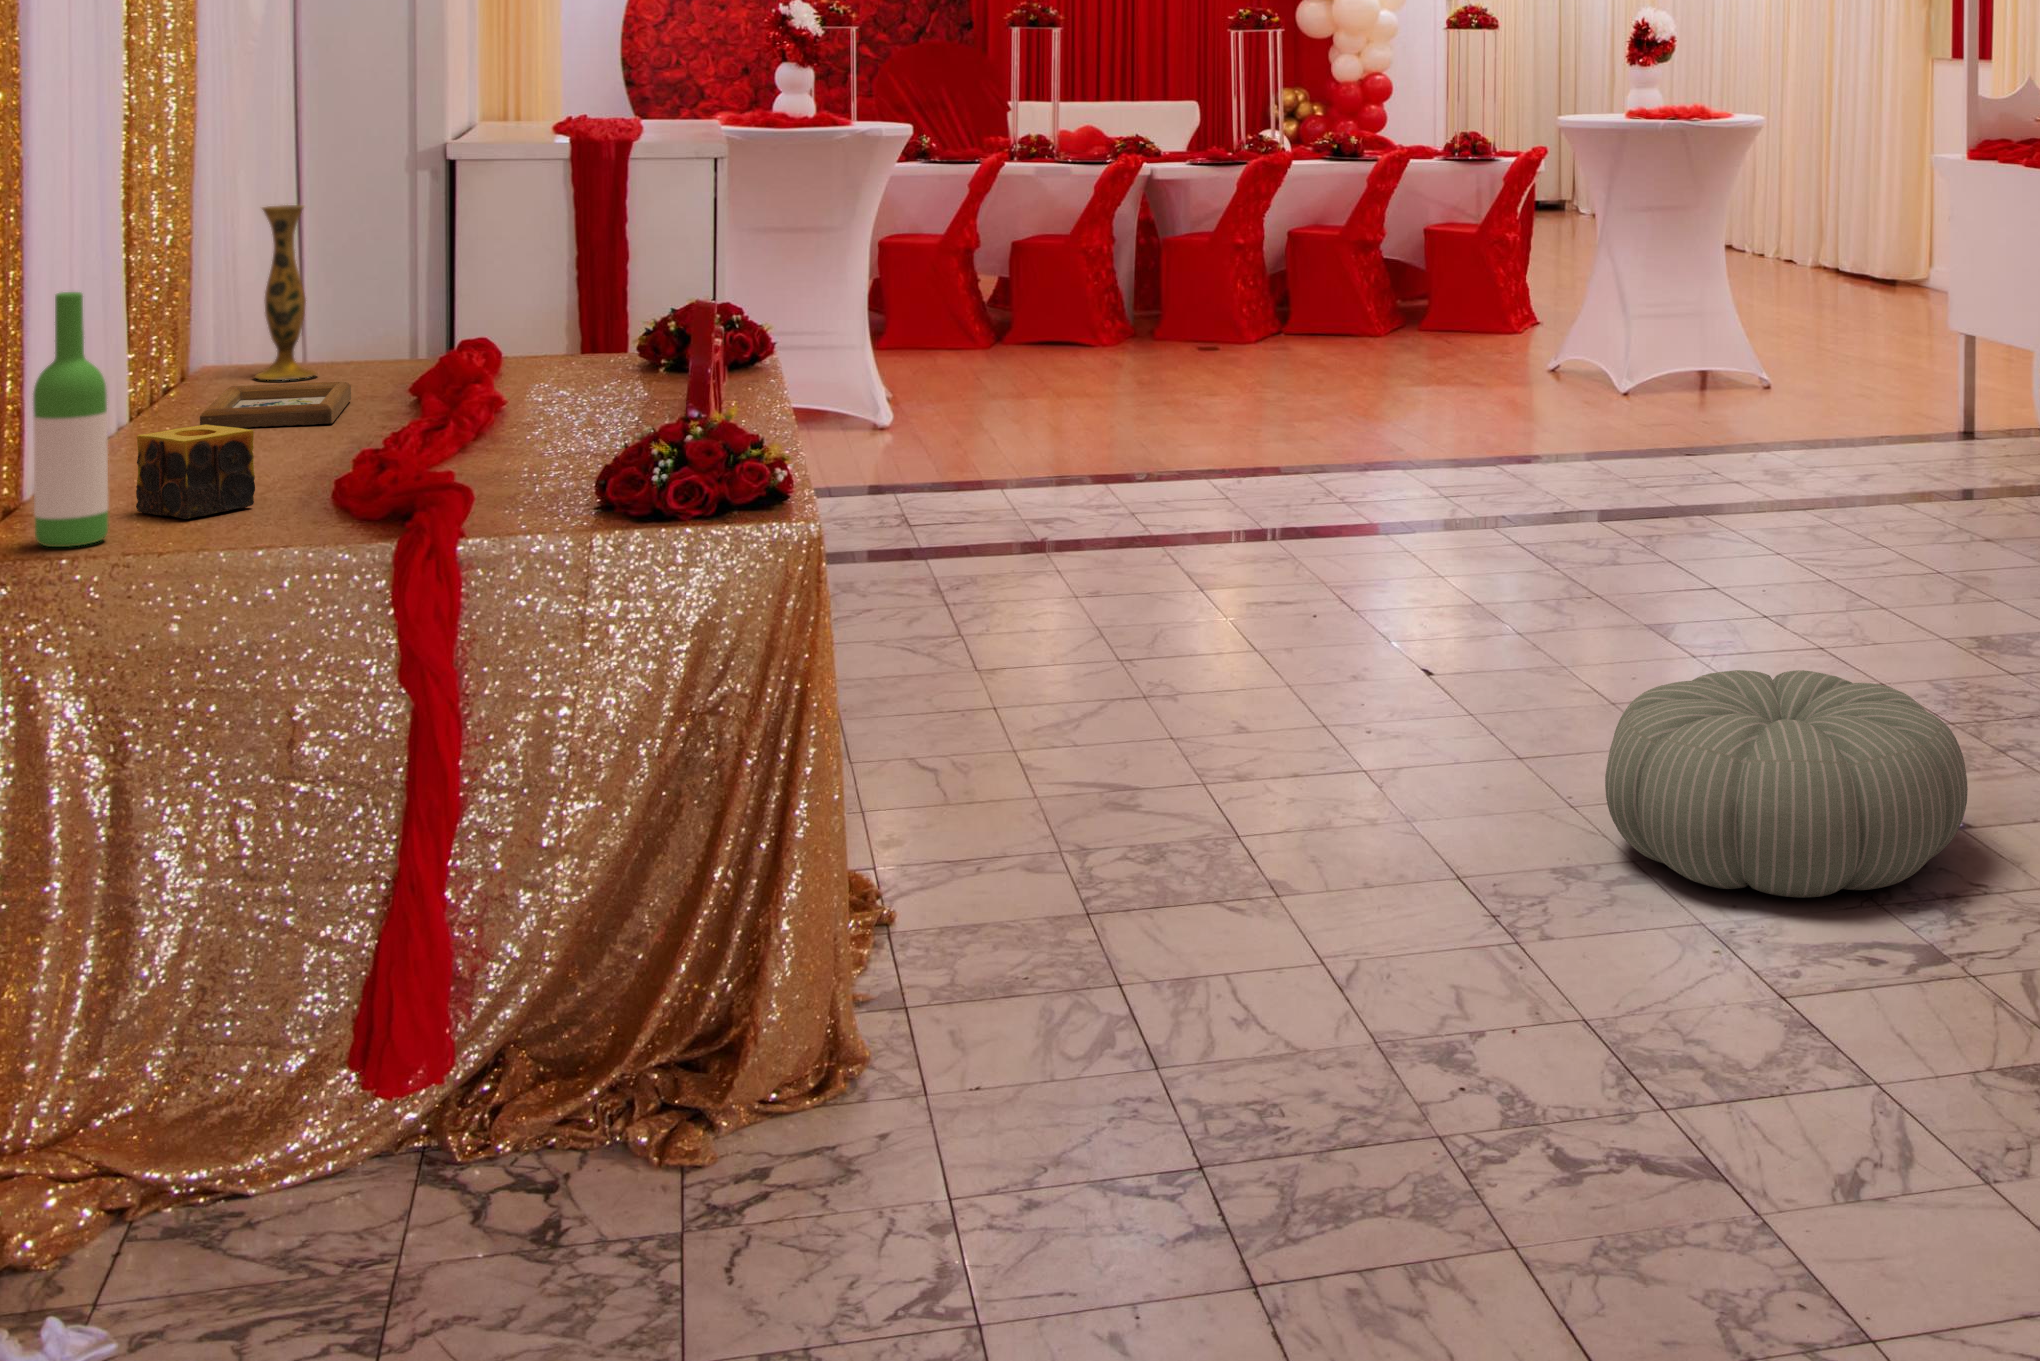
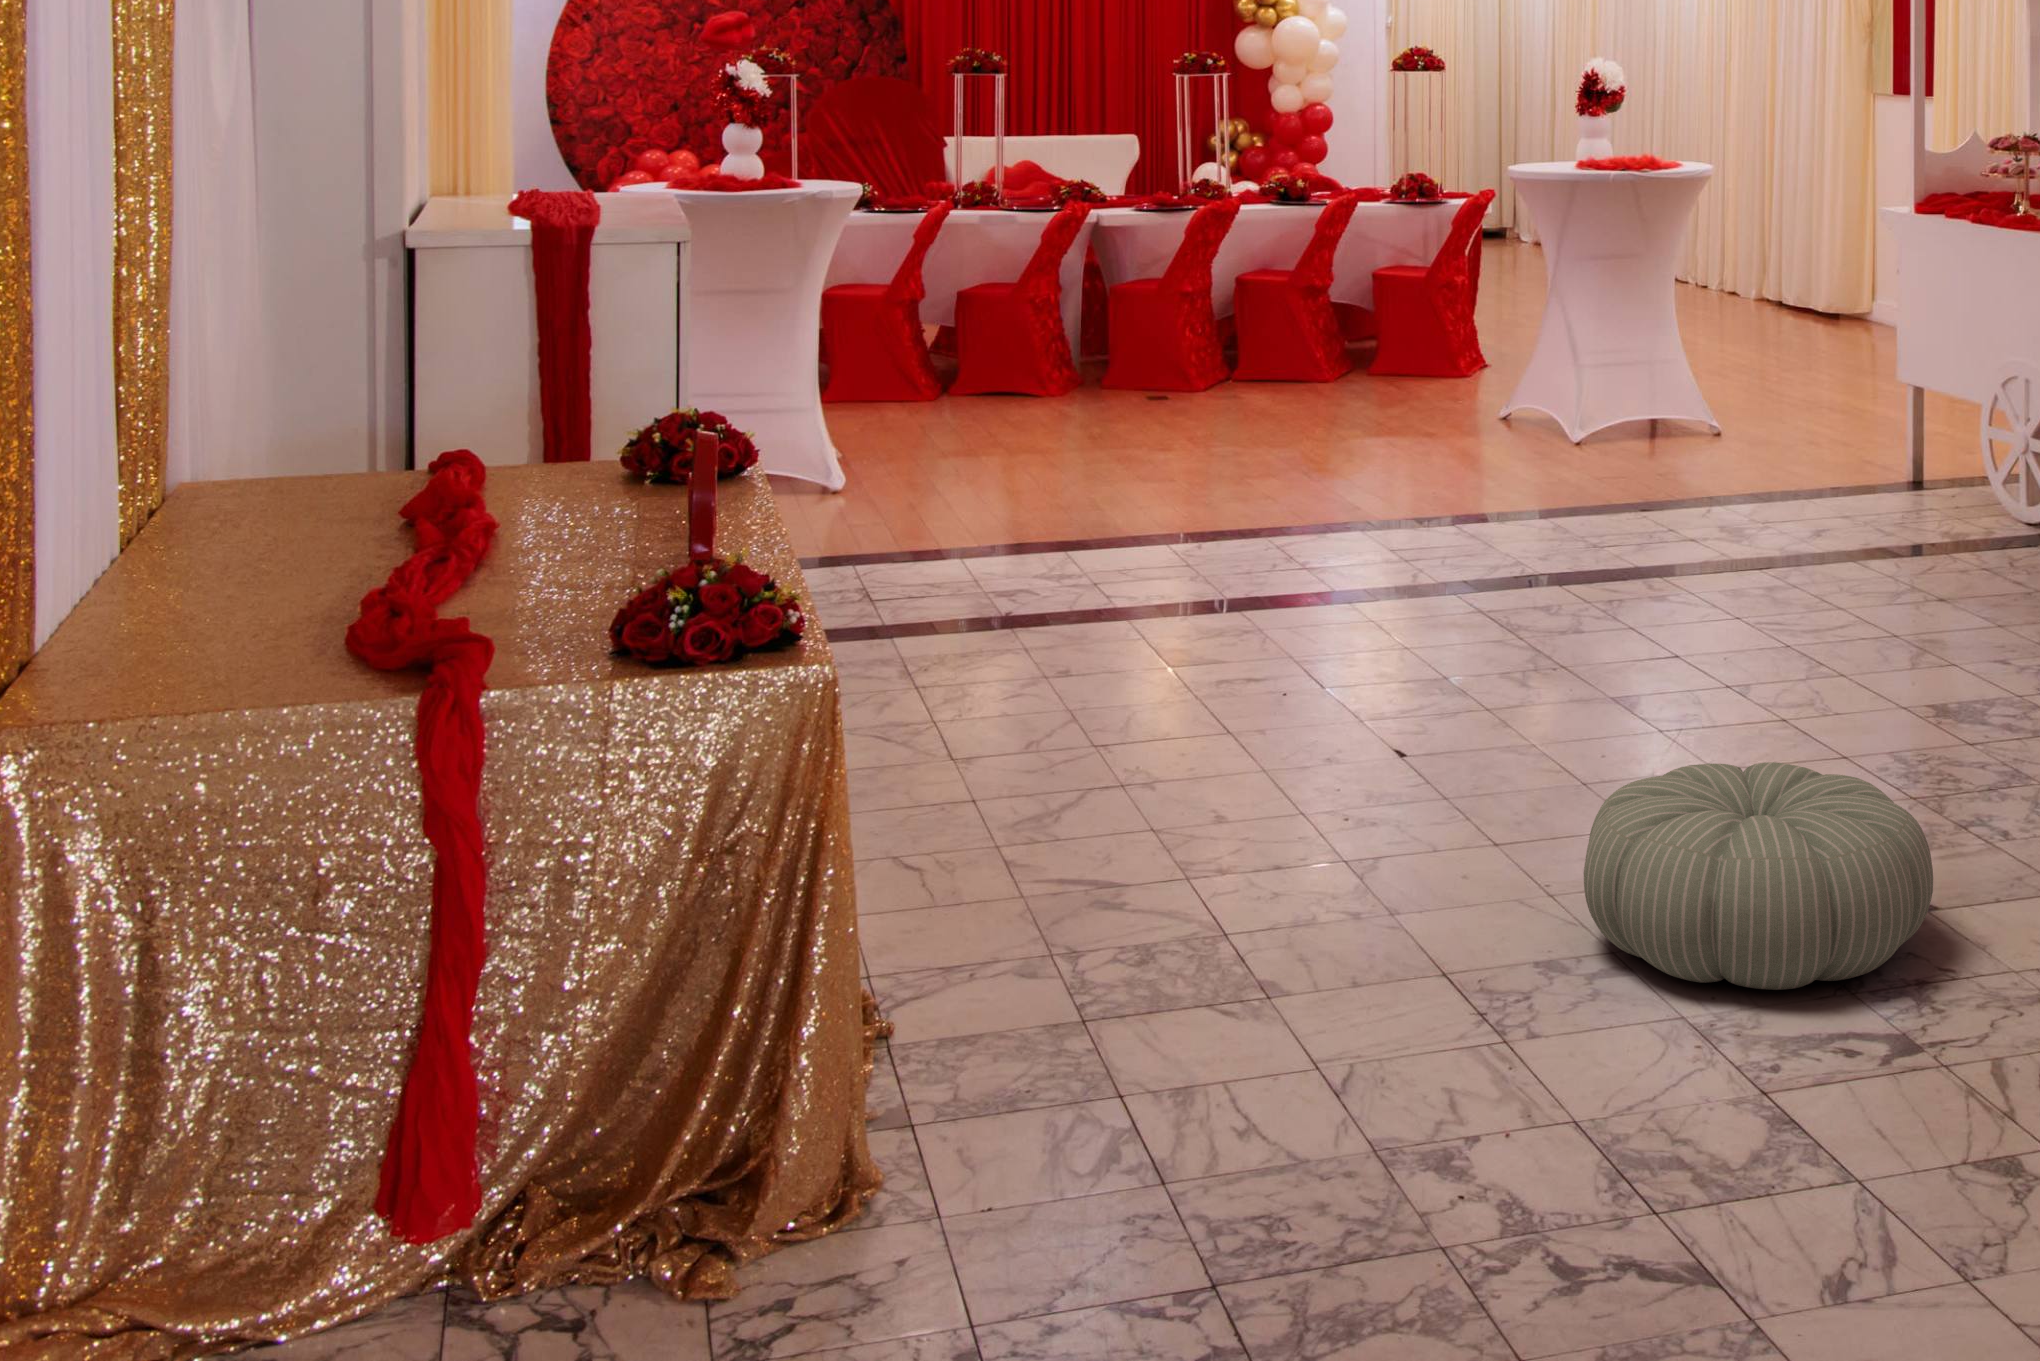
vase: present [255,205,317,380] -> none [223,326,291,503]
wine bottle: present [33,292,108,547] -> none [58,458,133,711]
picture frame: present [200,382,351,428] -> none [187,509,332,566]
candle: present [136,425,255,519] -> none [151,577,269,675]

